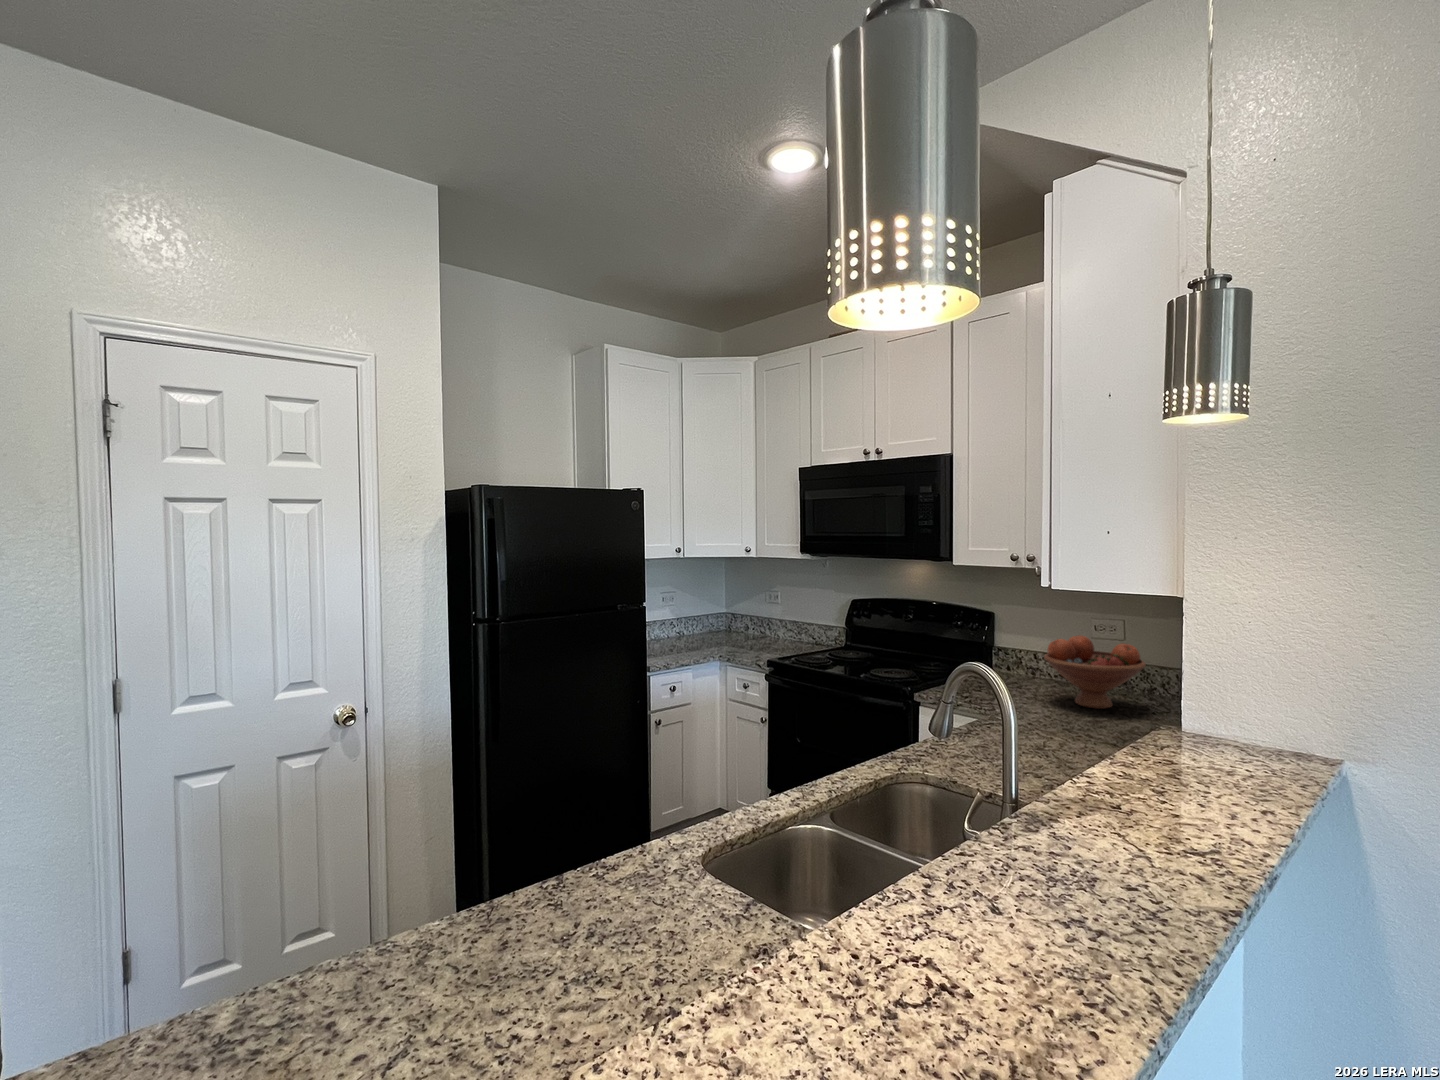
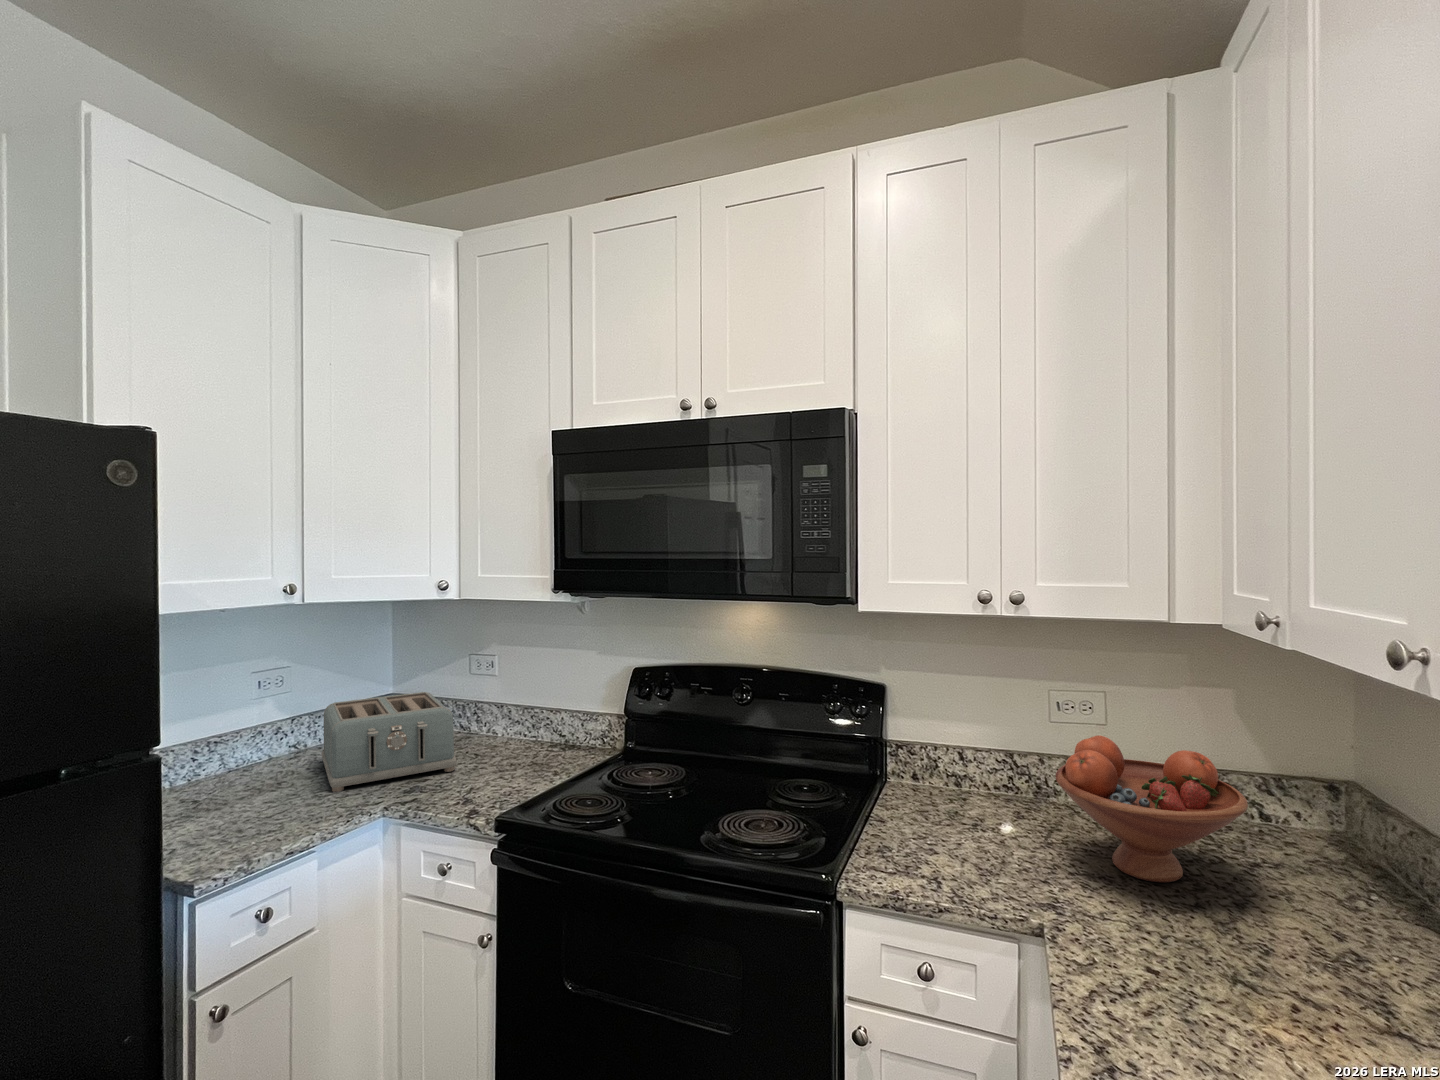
toaster: none [693,608,755,649] -> present [322,692,457,792]

